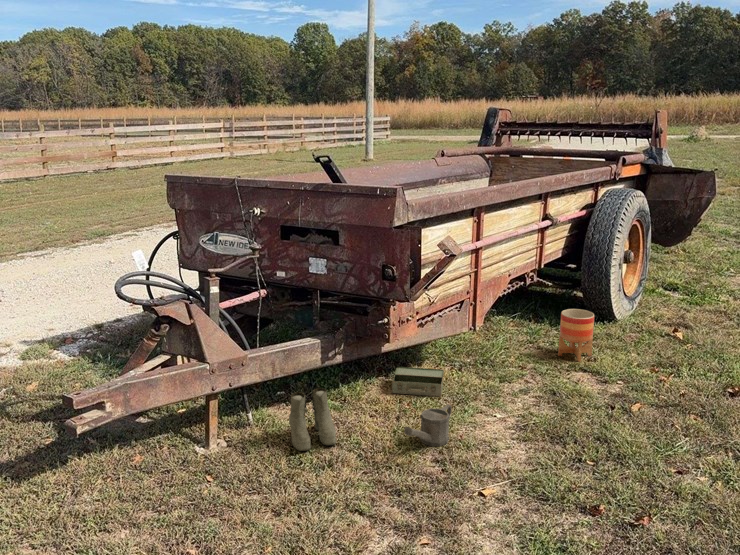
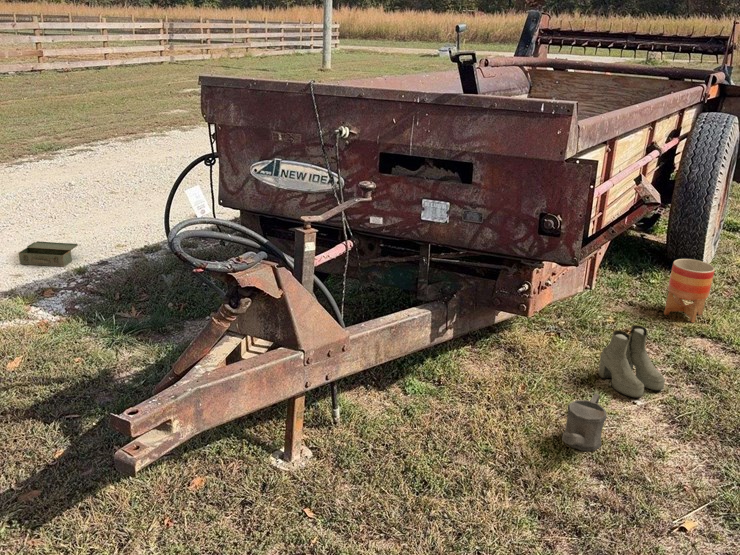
toolbox: present [392,367,444,396] -> present [19,241,78,267]
boots: present [289,388,336,451] -> present [598,325,665,398]

